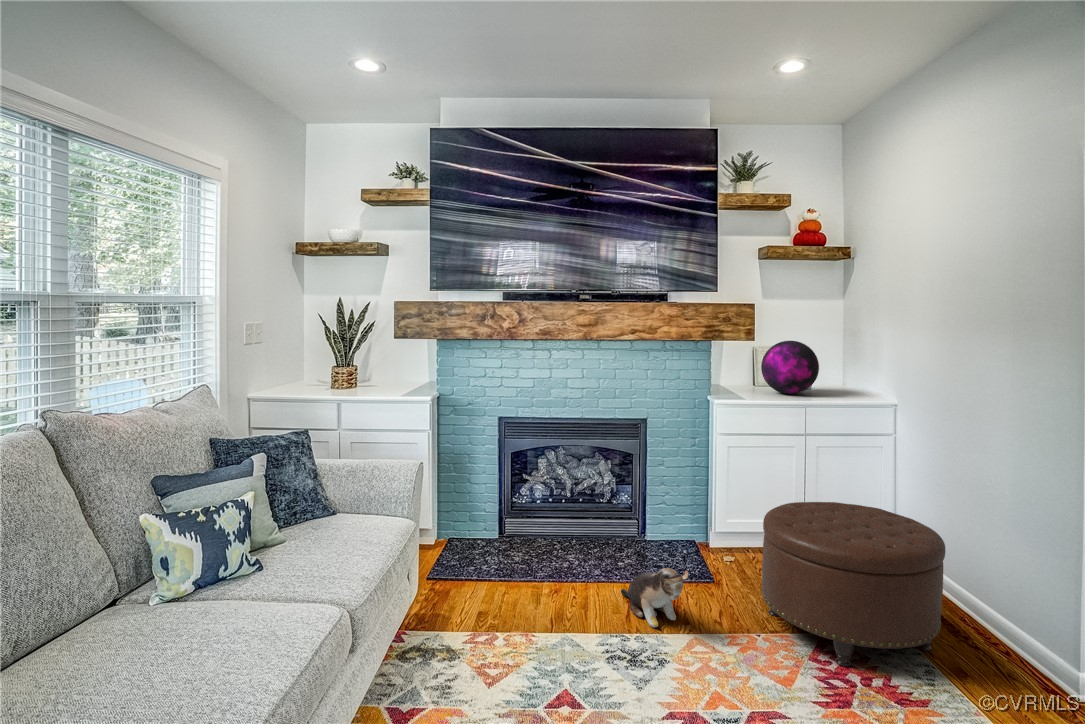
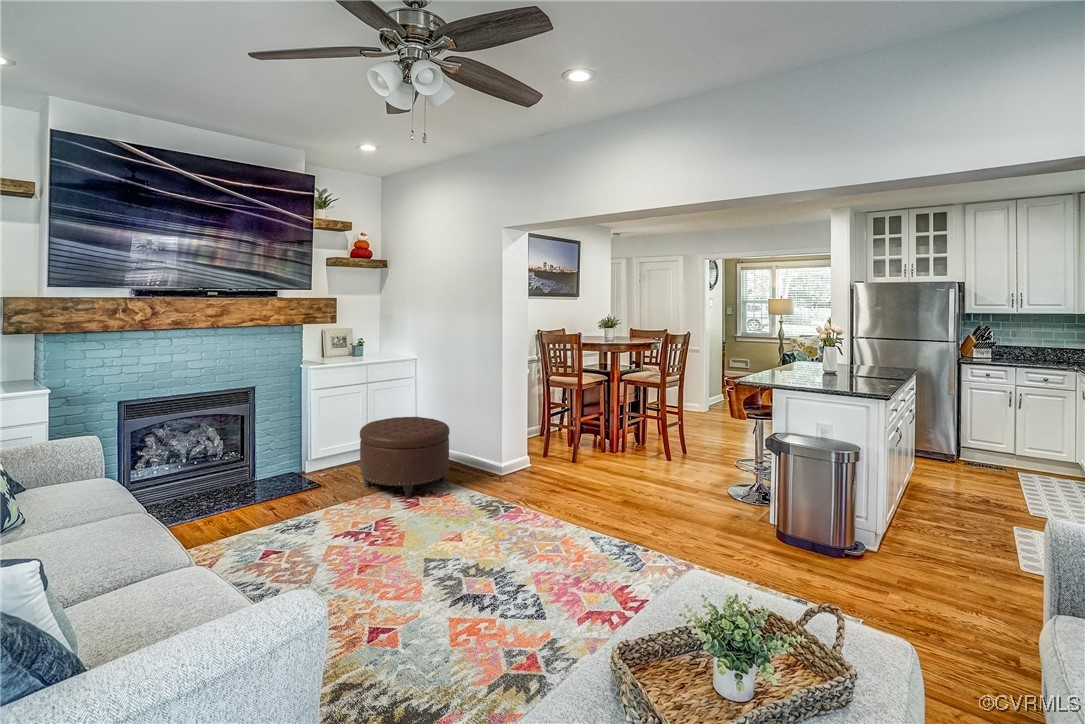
decorative orb: present [761,341,819,394] -> none [339,322,375,356]
plush toy: present [621,568,688,627] -> none [269,471,323,511]

